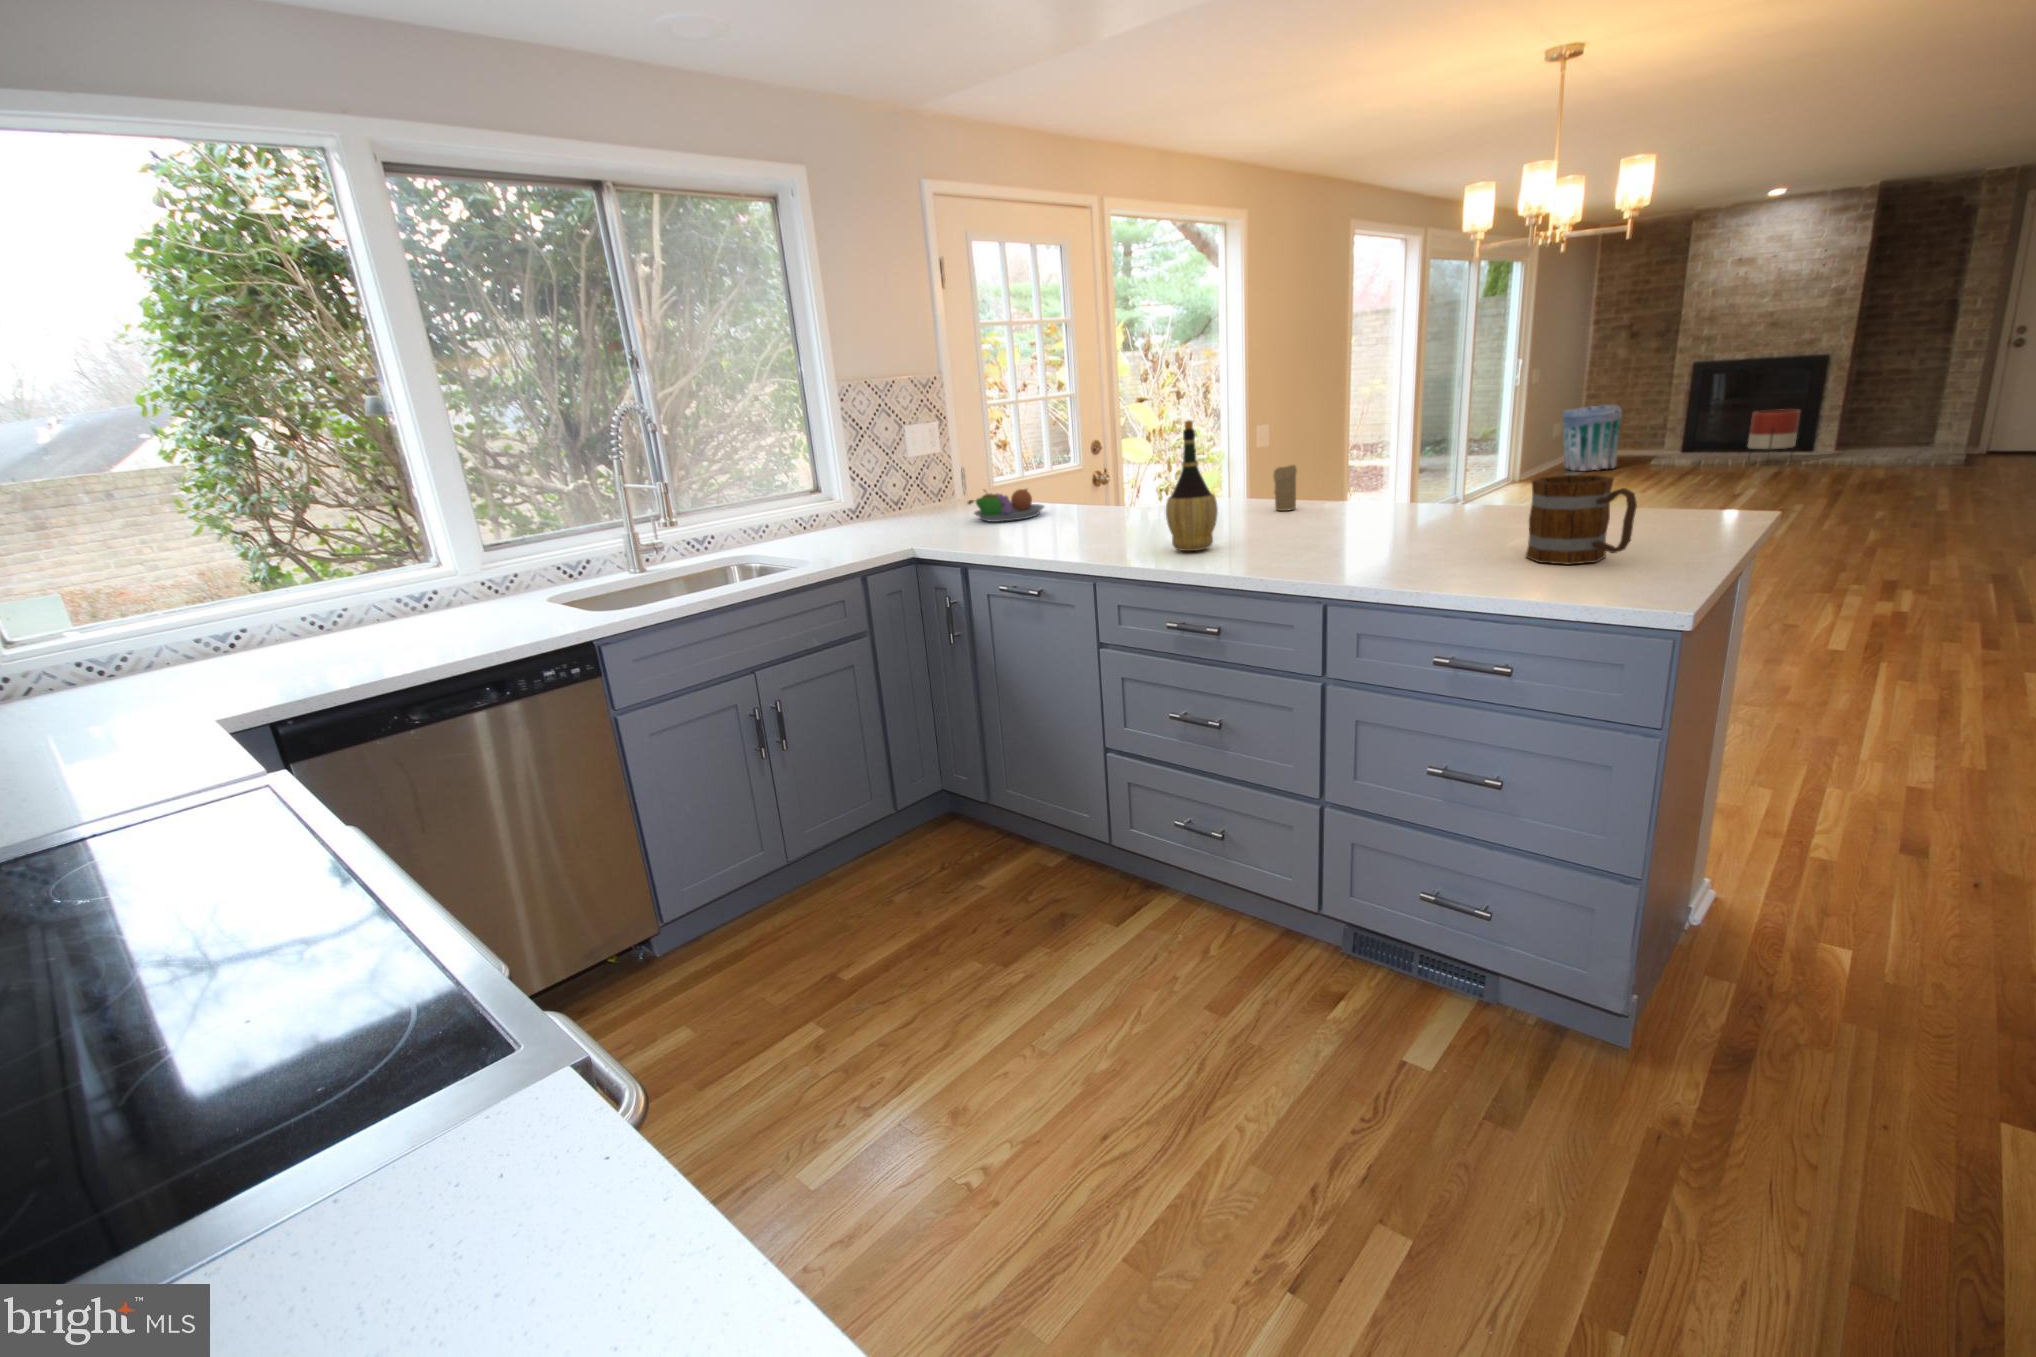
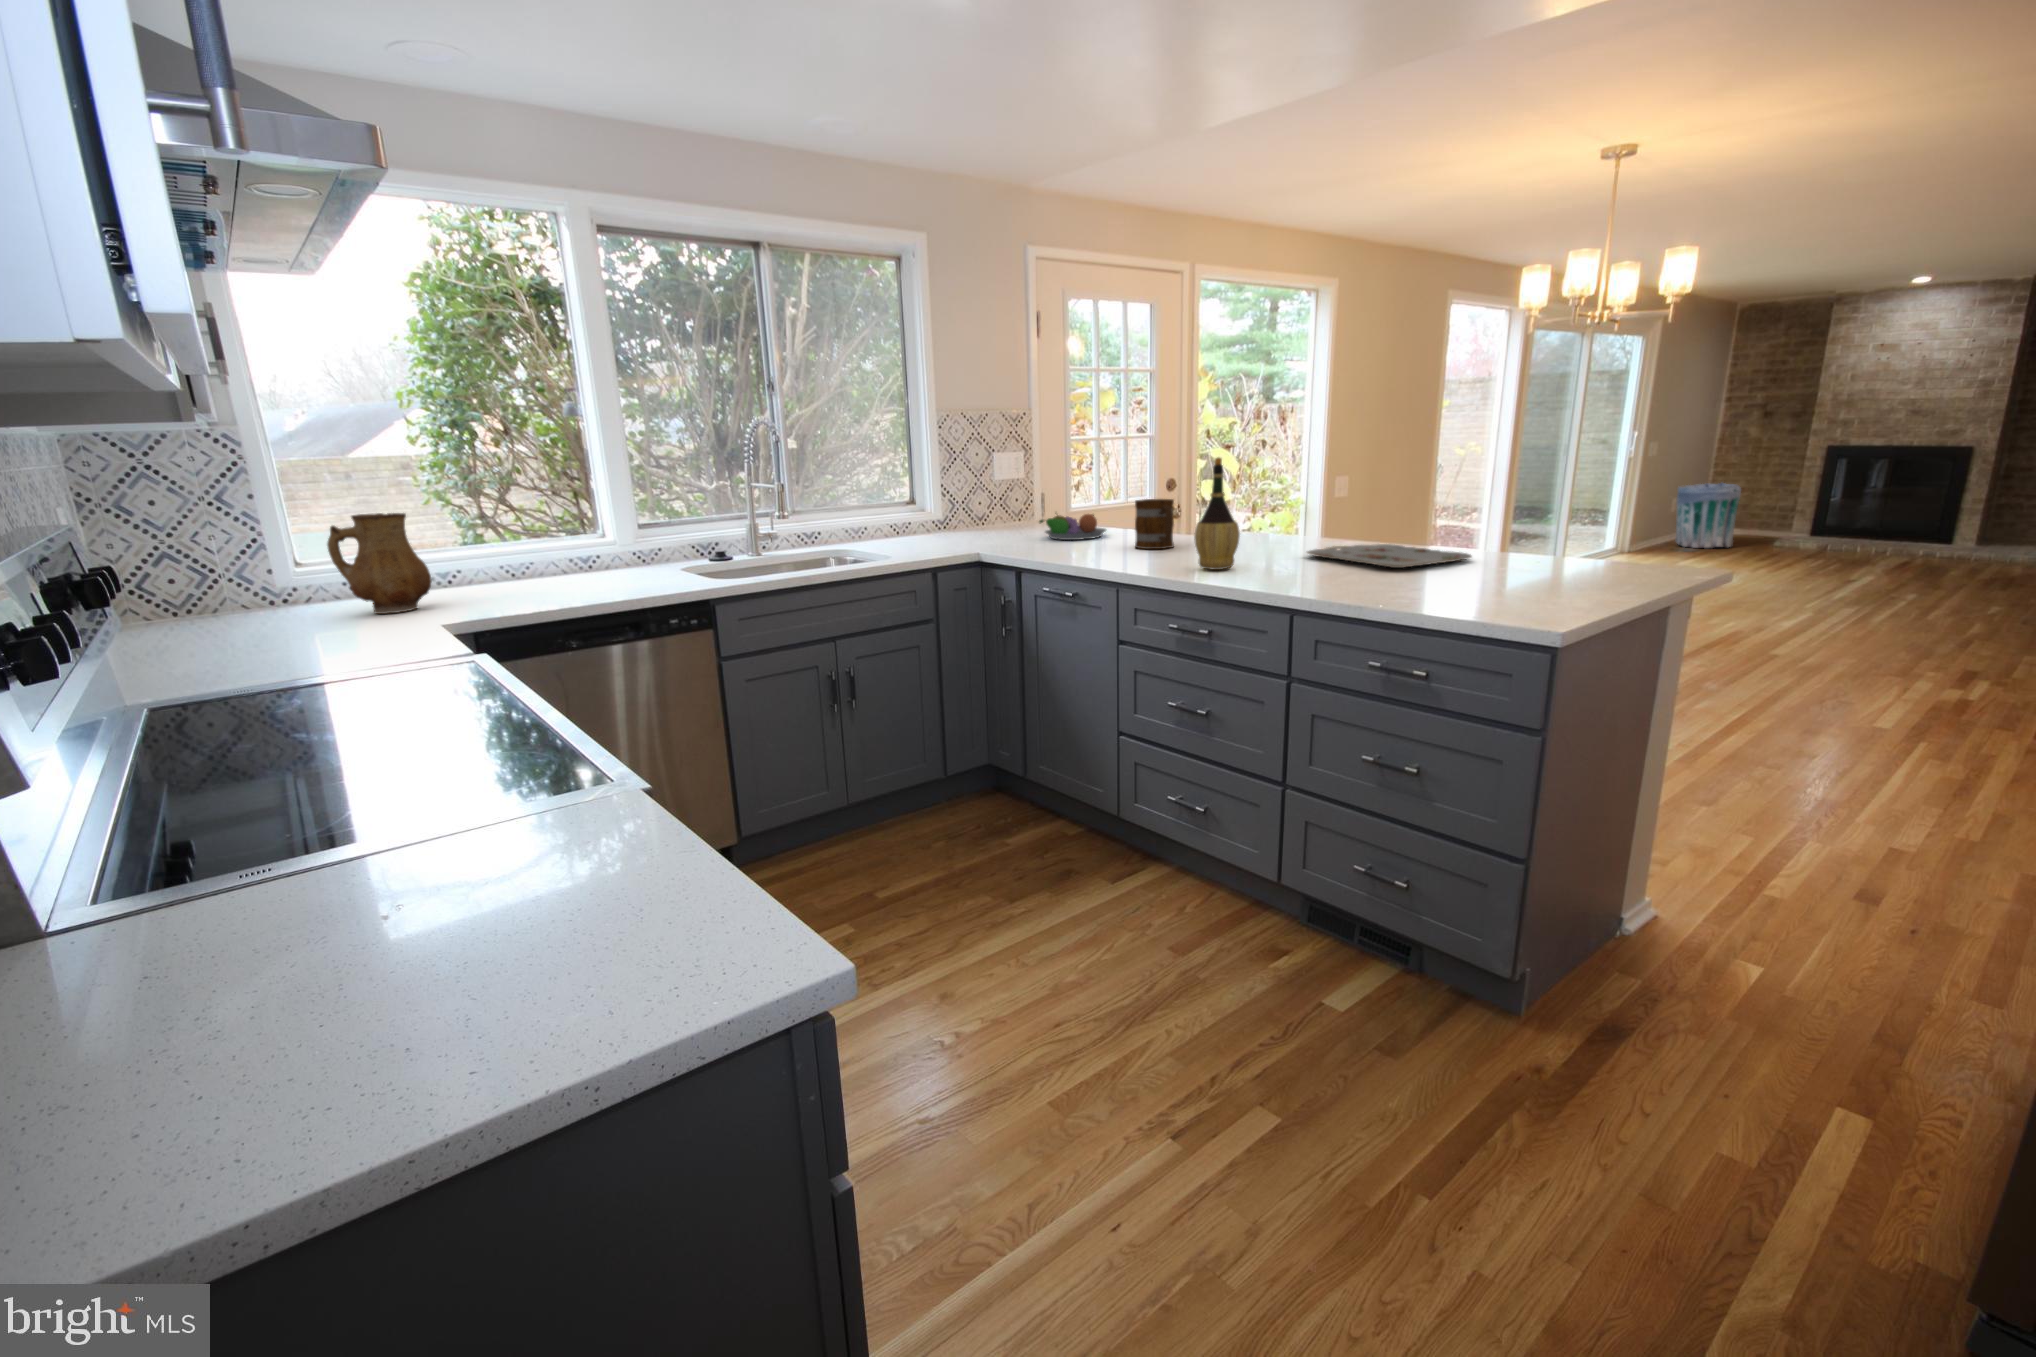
planter: present [1748,409,1800,450] -> none [1878,499,1939,555]
candle: present [1273,465,1297,511] -> none [1306,505,1327,545]
mug: present [1526,475,1637,564] -> present [1135,499,1174,549]
serving tray: none [1284,505,1473,535] -> present [1307,544,1472,568]
ceramic pitcher: none [45,560,208,697] -> present [327,513,432,614]

